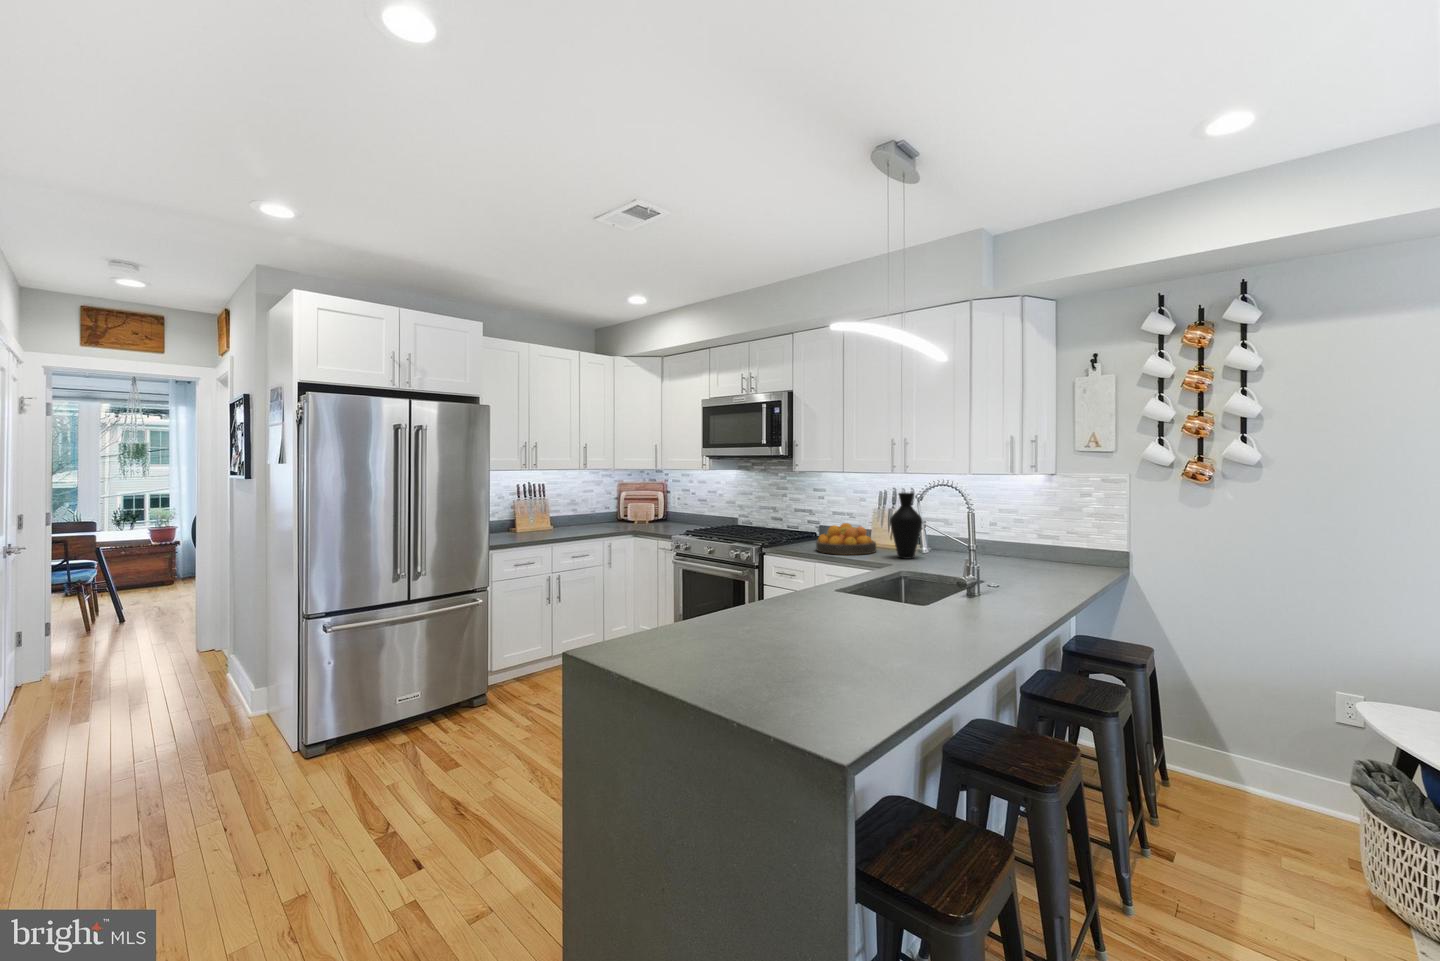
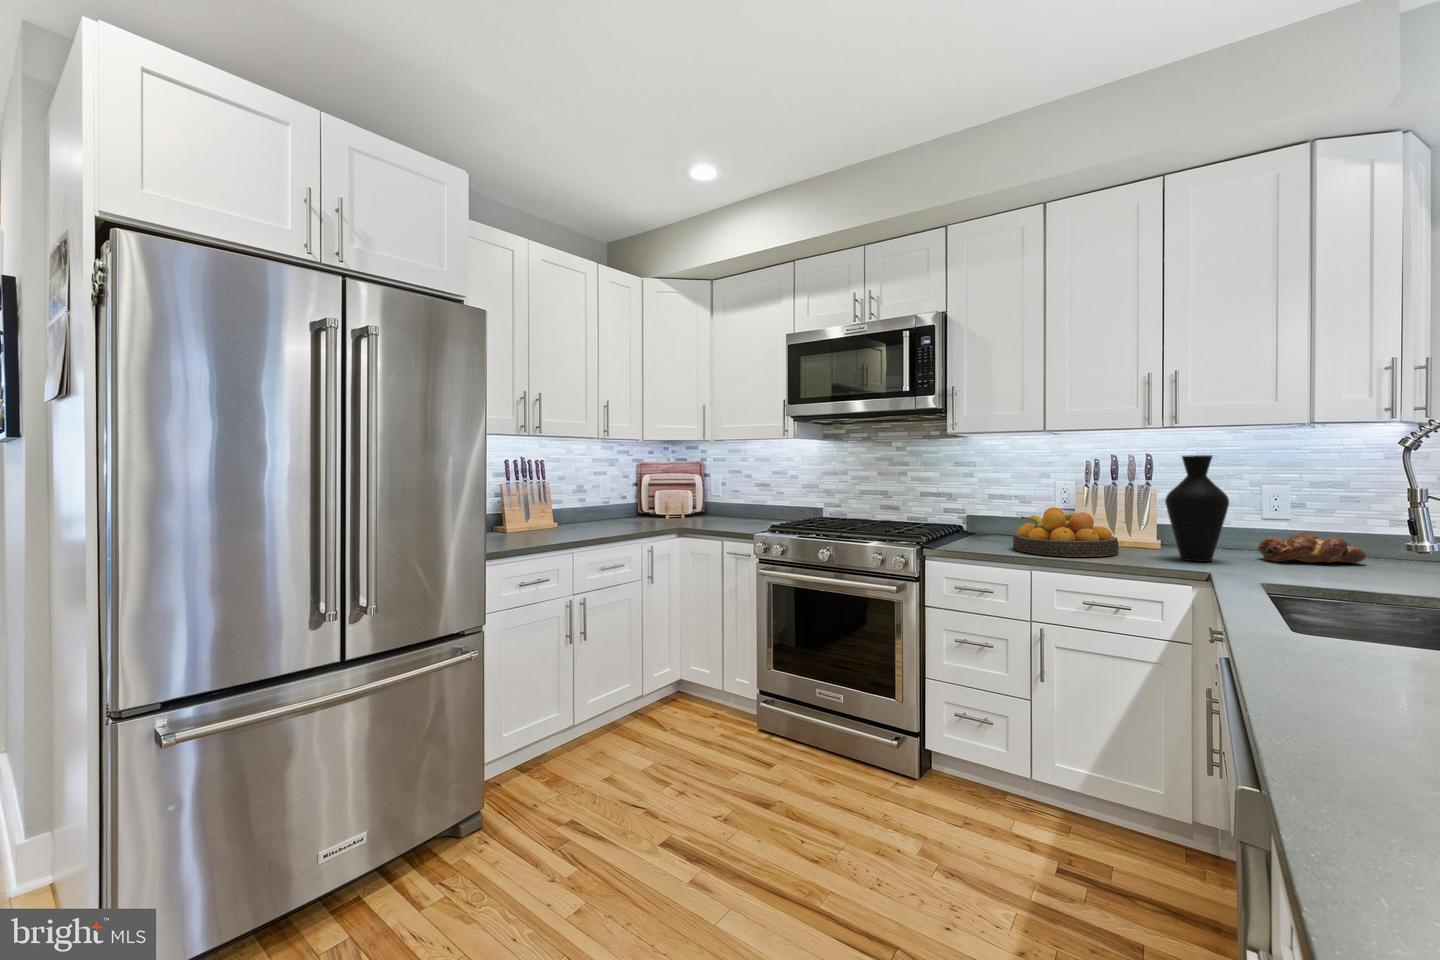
bread loaf: none [945,542,997,561] -> present [1258,533,1367,563]

